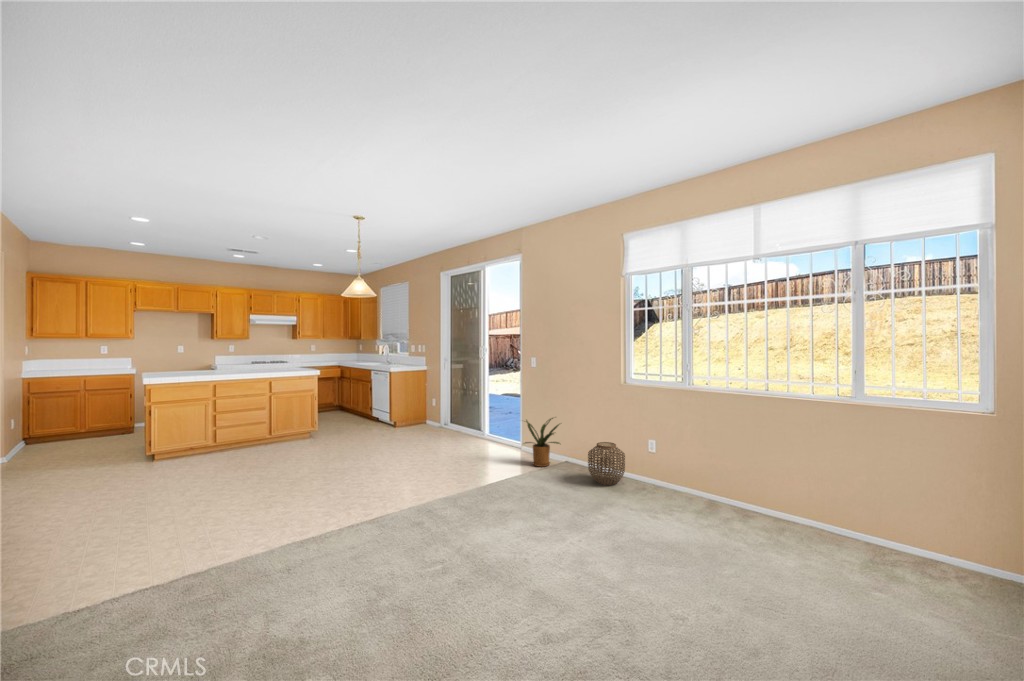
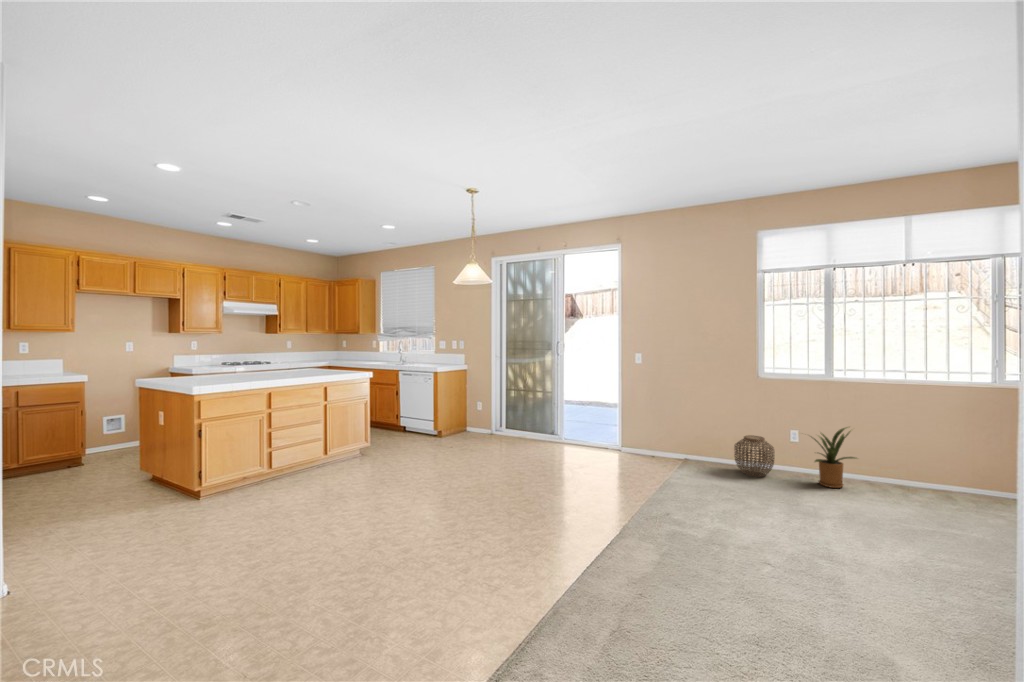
house plant: present [525,418,560,467] -> present [814,427,856,488]

